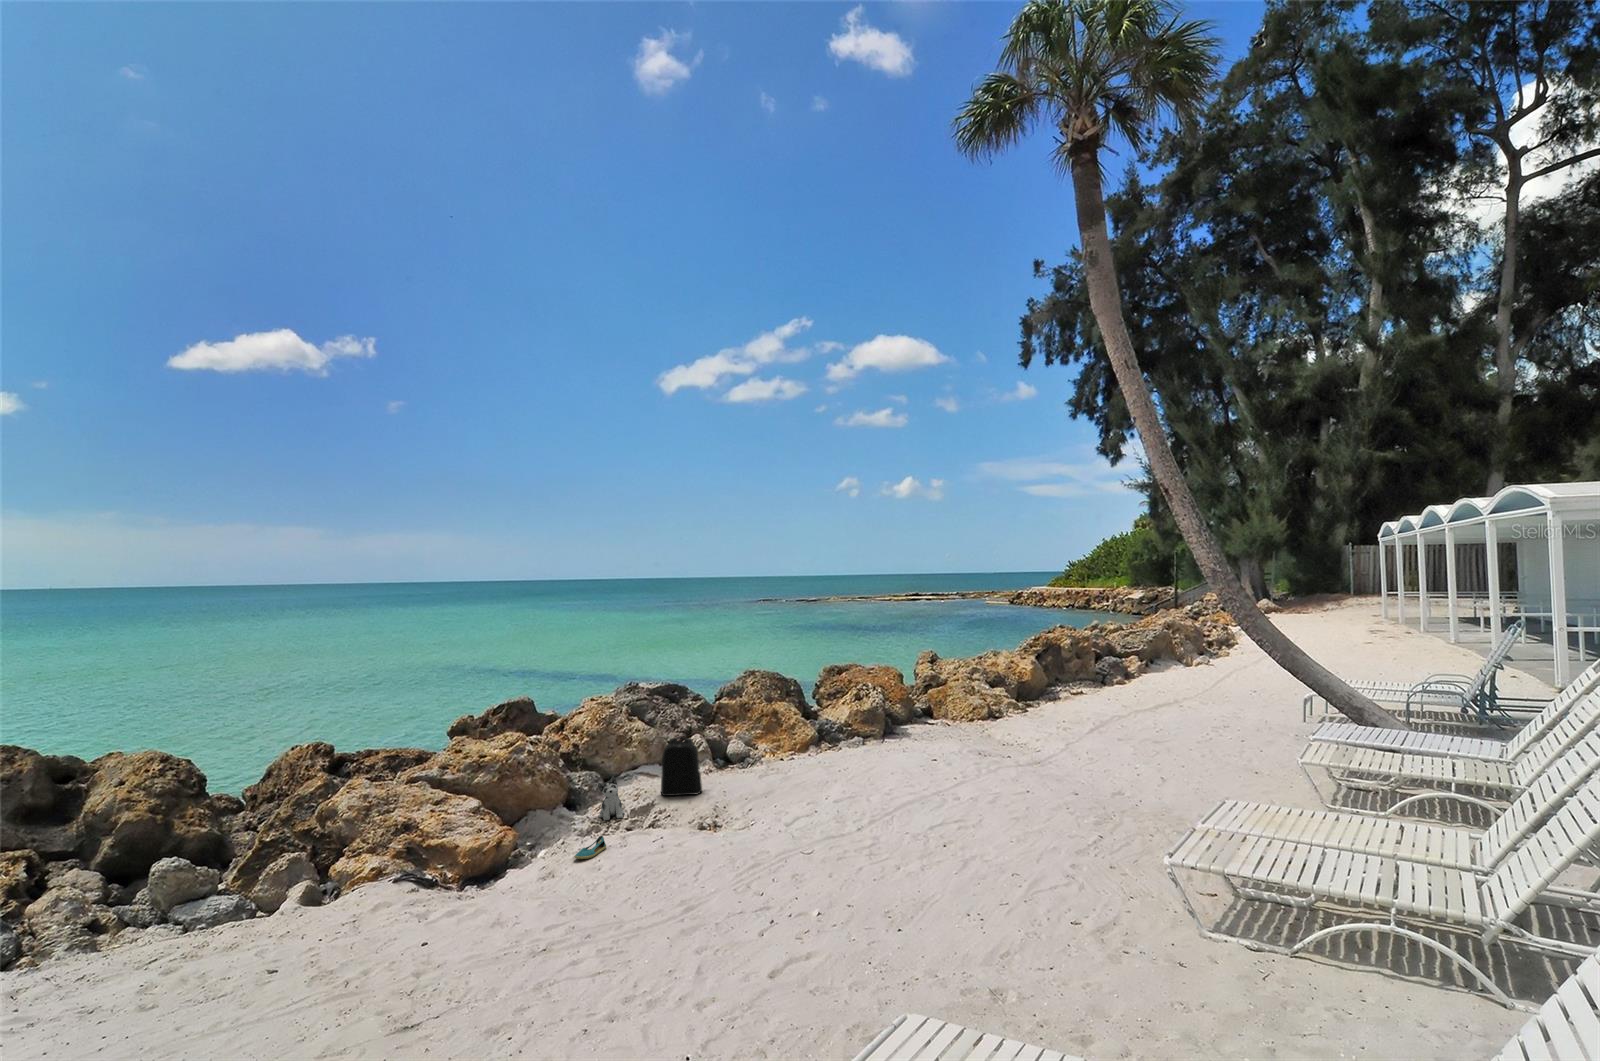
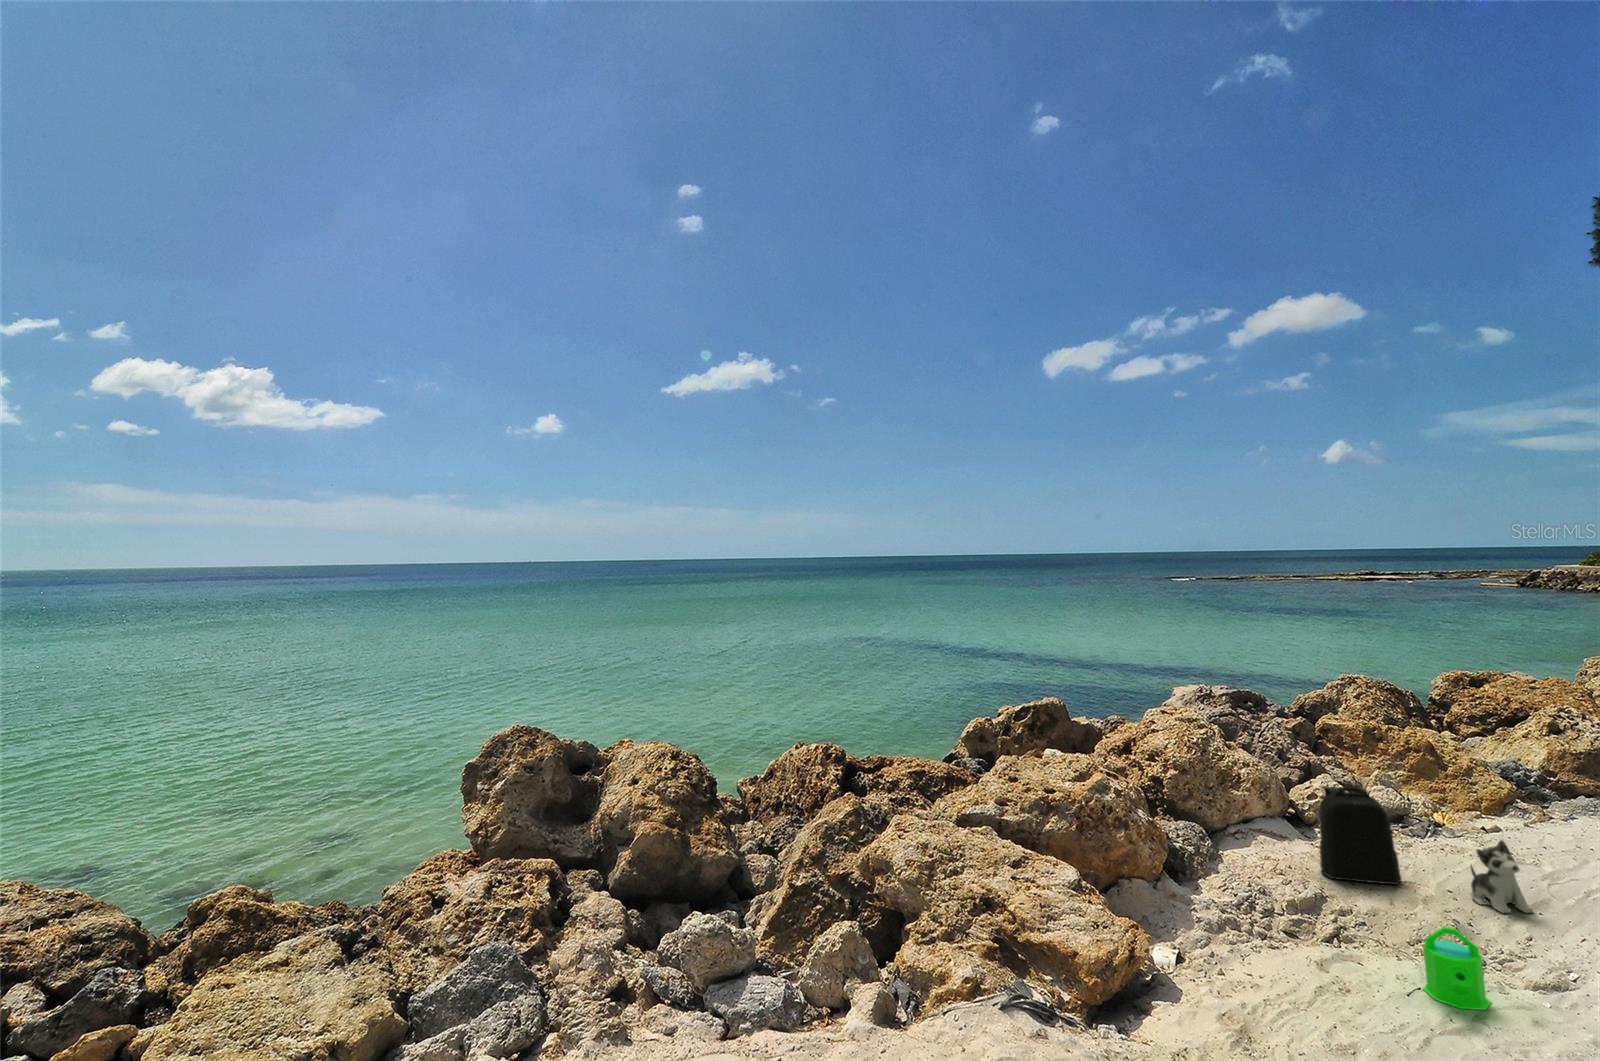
plush toy: present [598,776,625,820] -> present [1470,840,1534,913]
watering can: none [650,800,678,842] -> present [1423,926,1491,1010]
shoe: present [574,836,606,859] -> none [1314,978,1355,1031]

